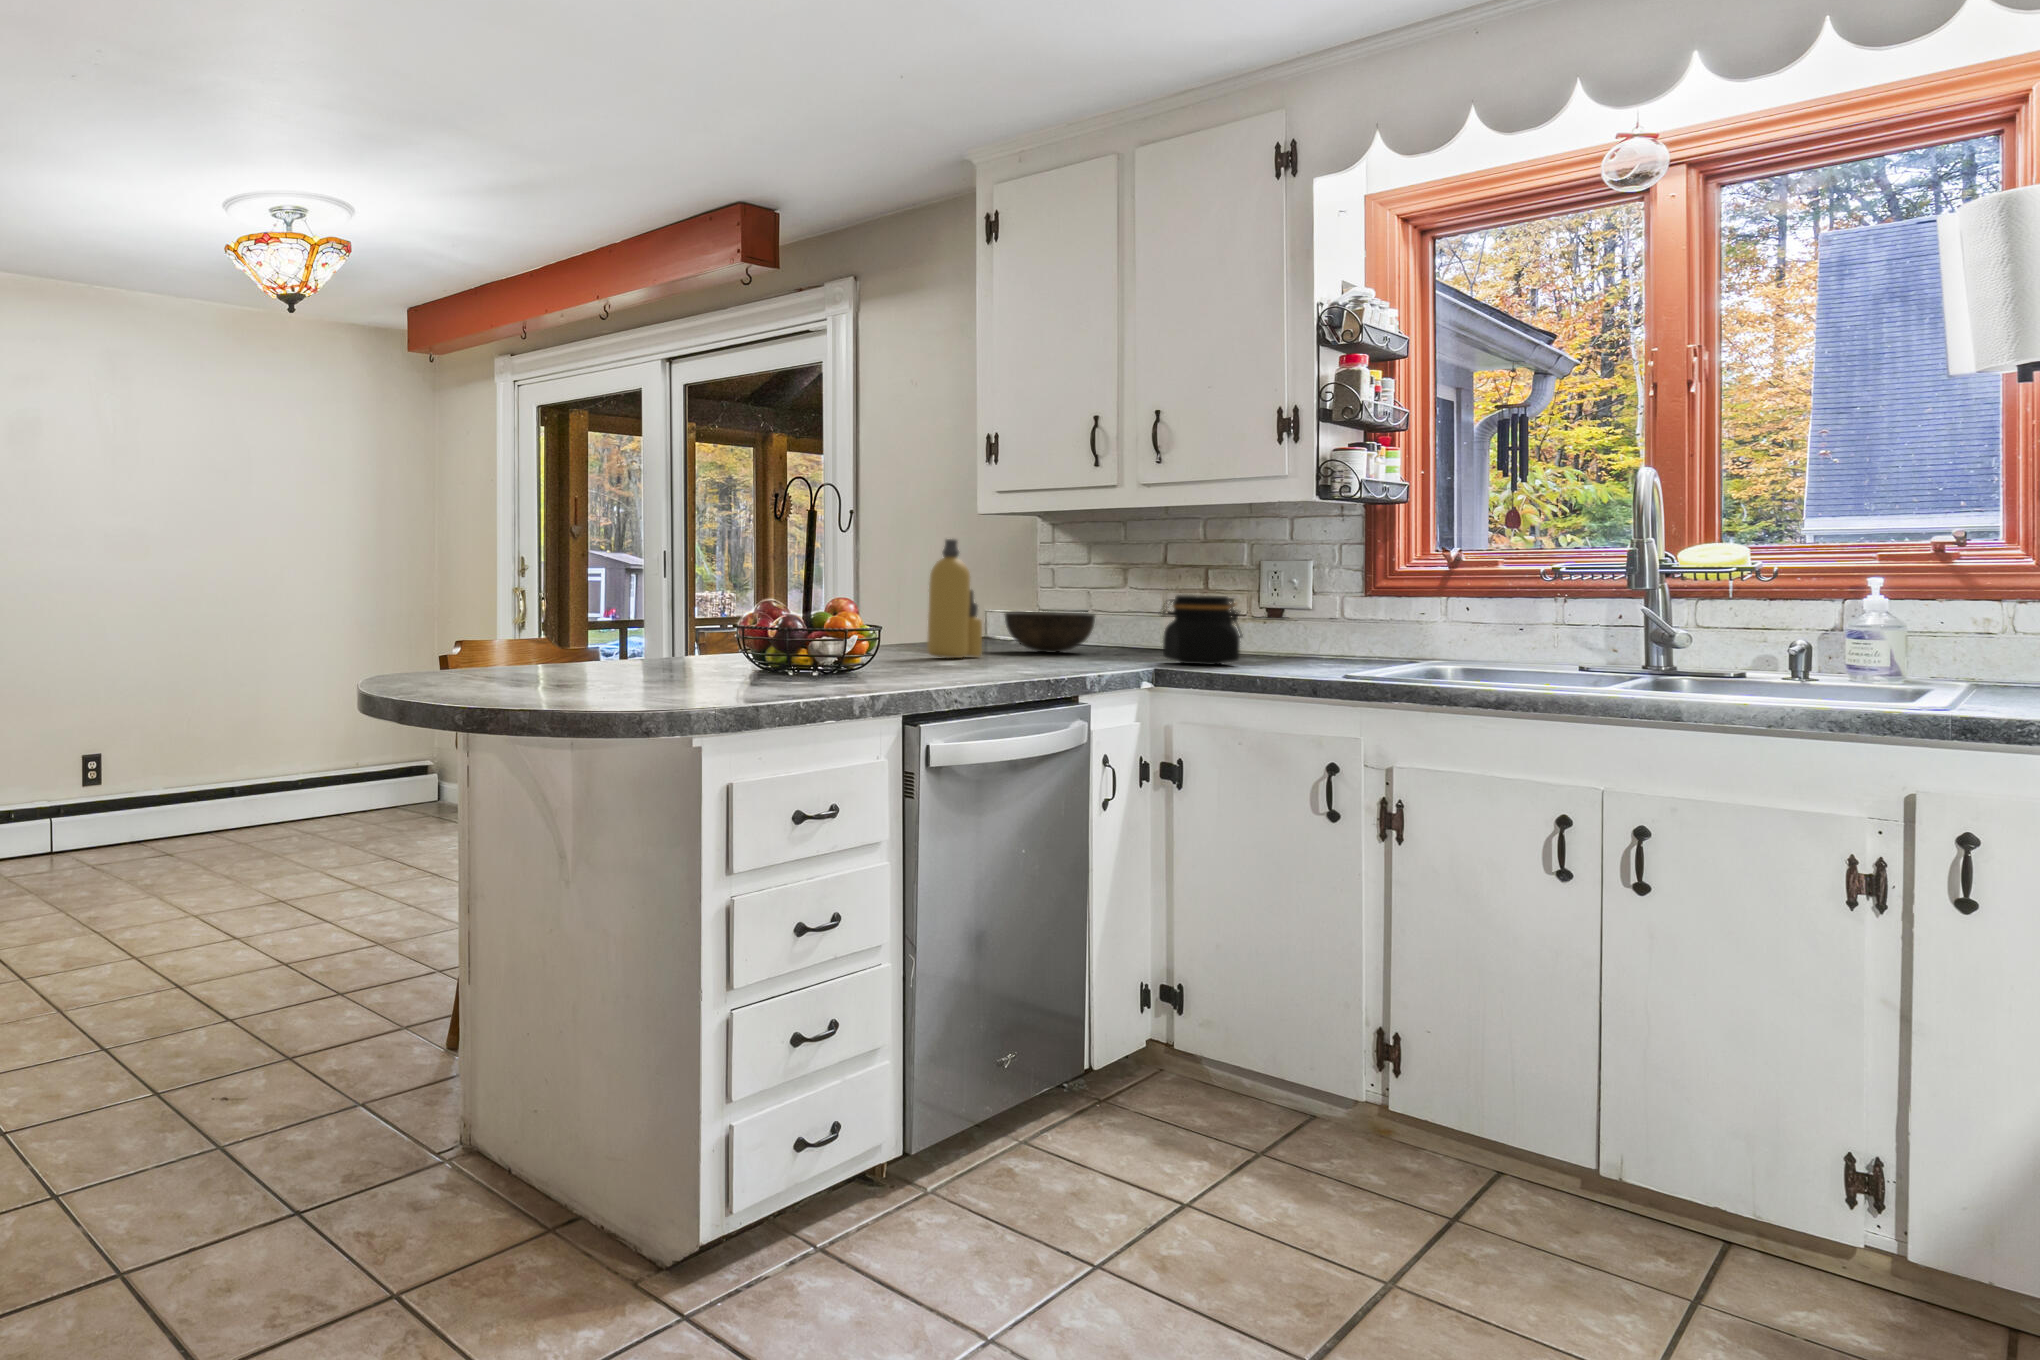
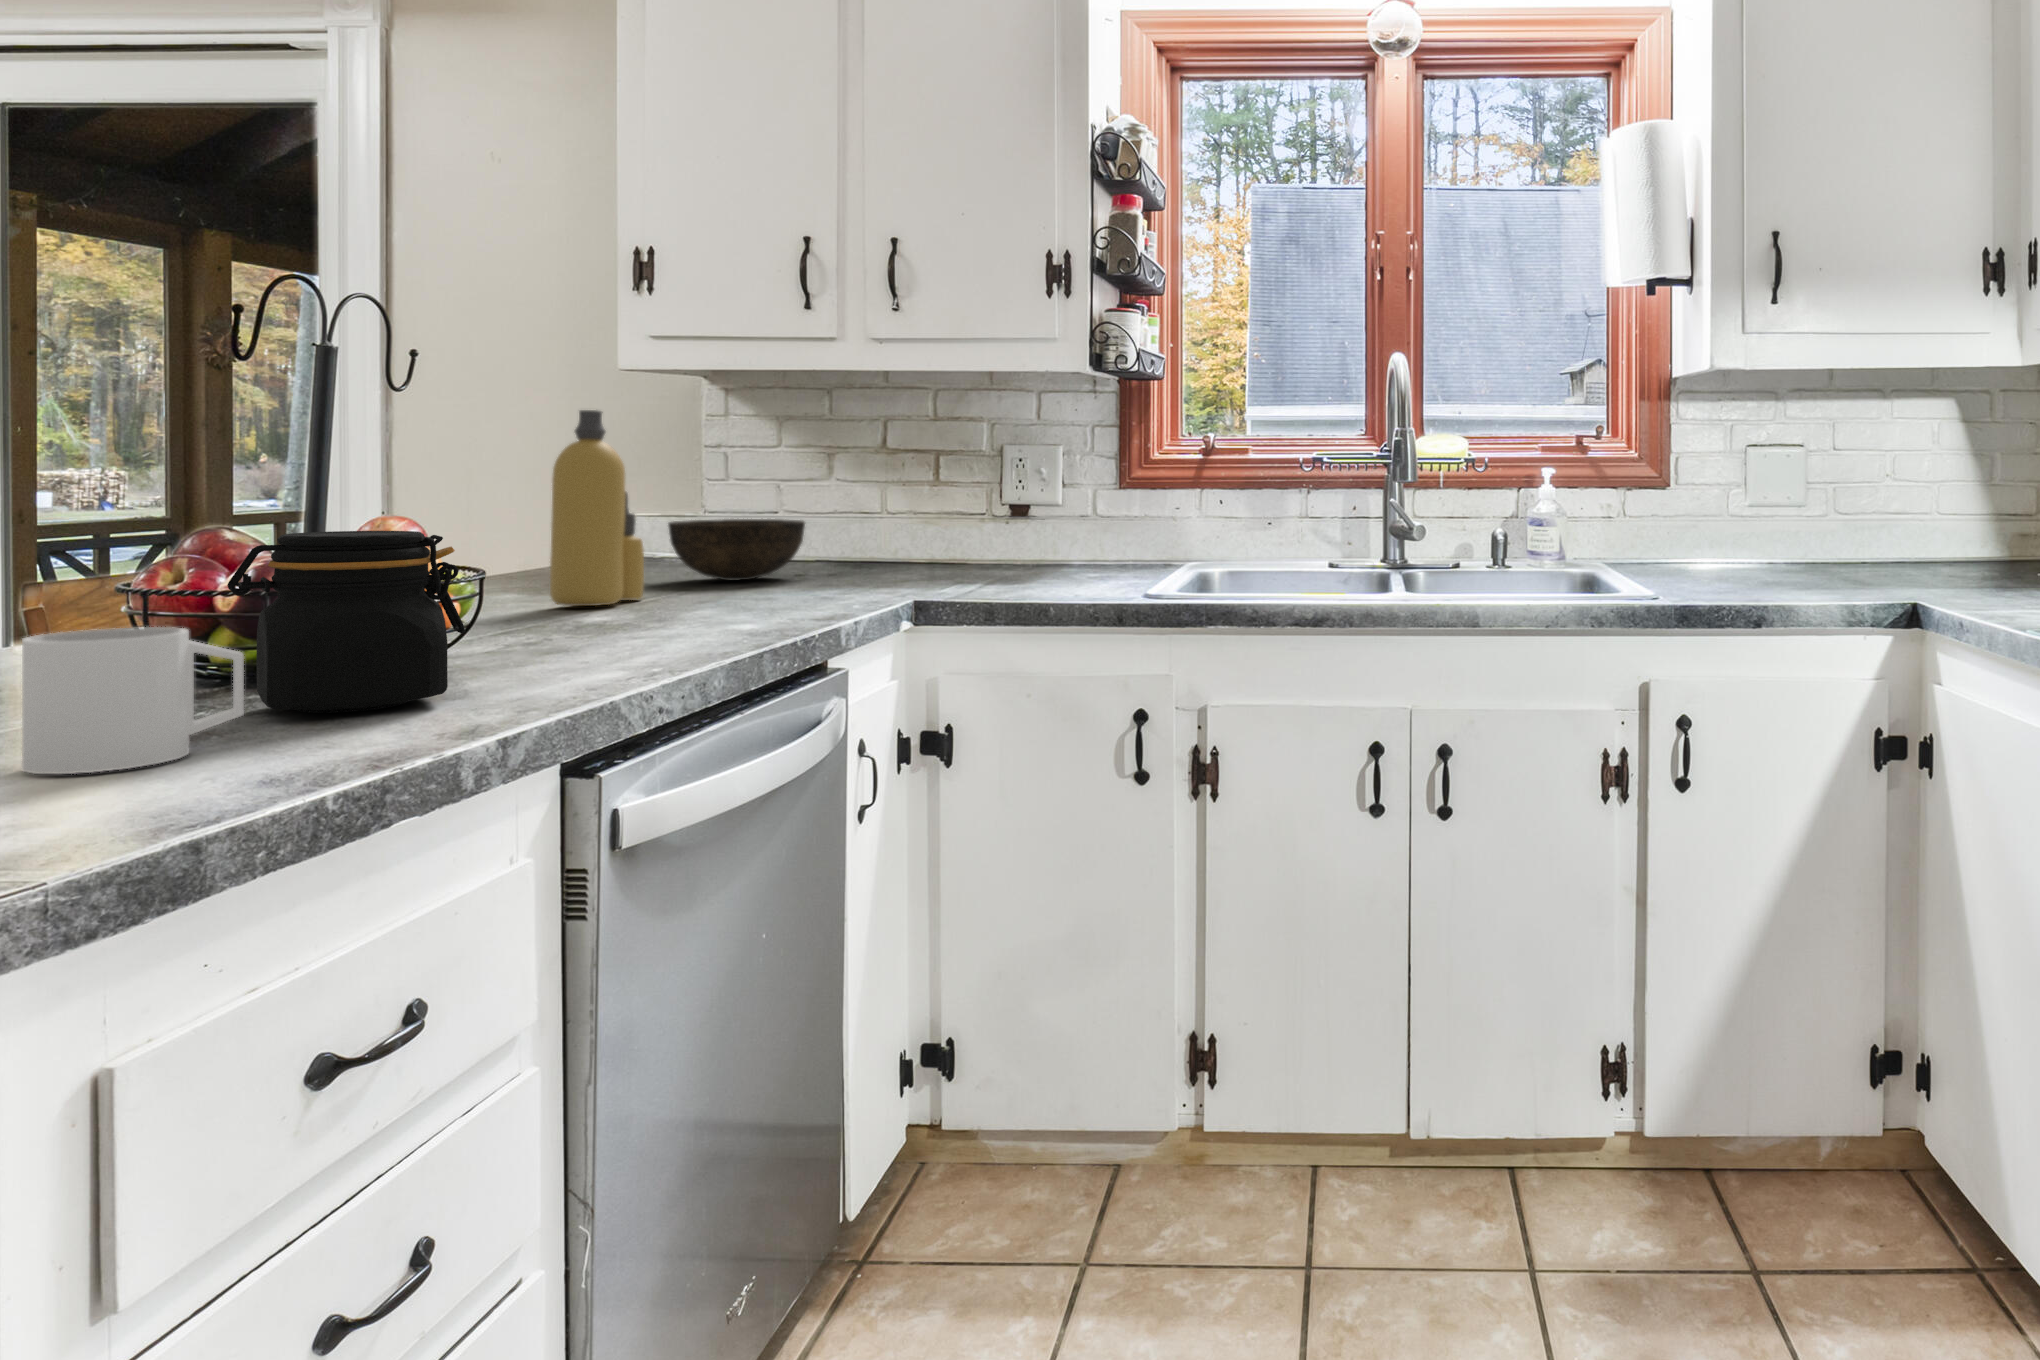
jar: present [1160,595,1242,665] -> present [227,531,465,713]
mug: none [702,633,774,689] -> present [22,627,244,774]

